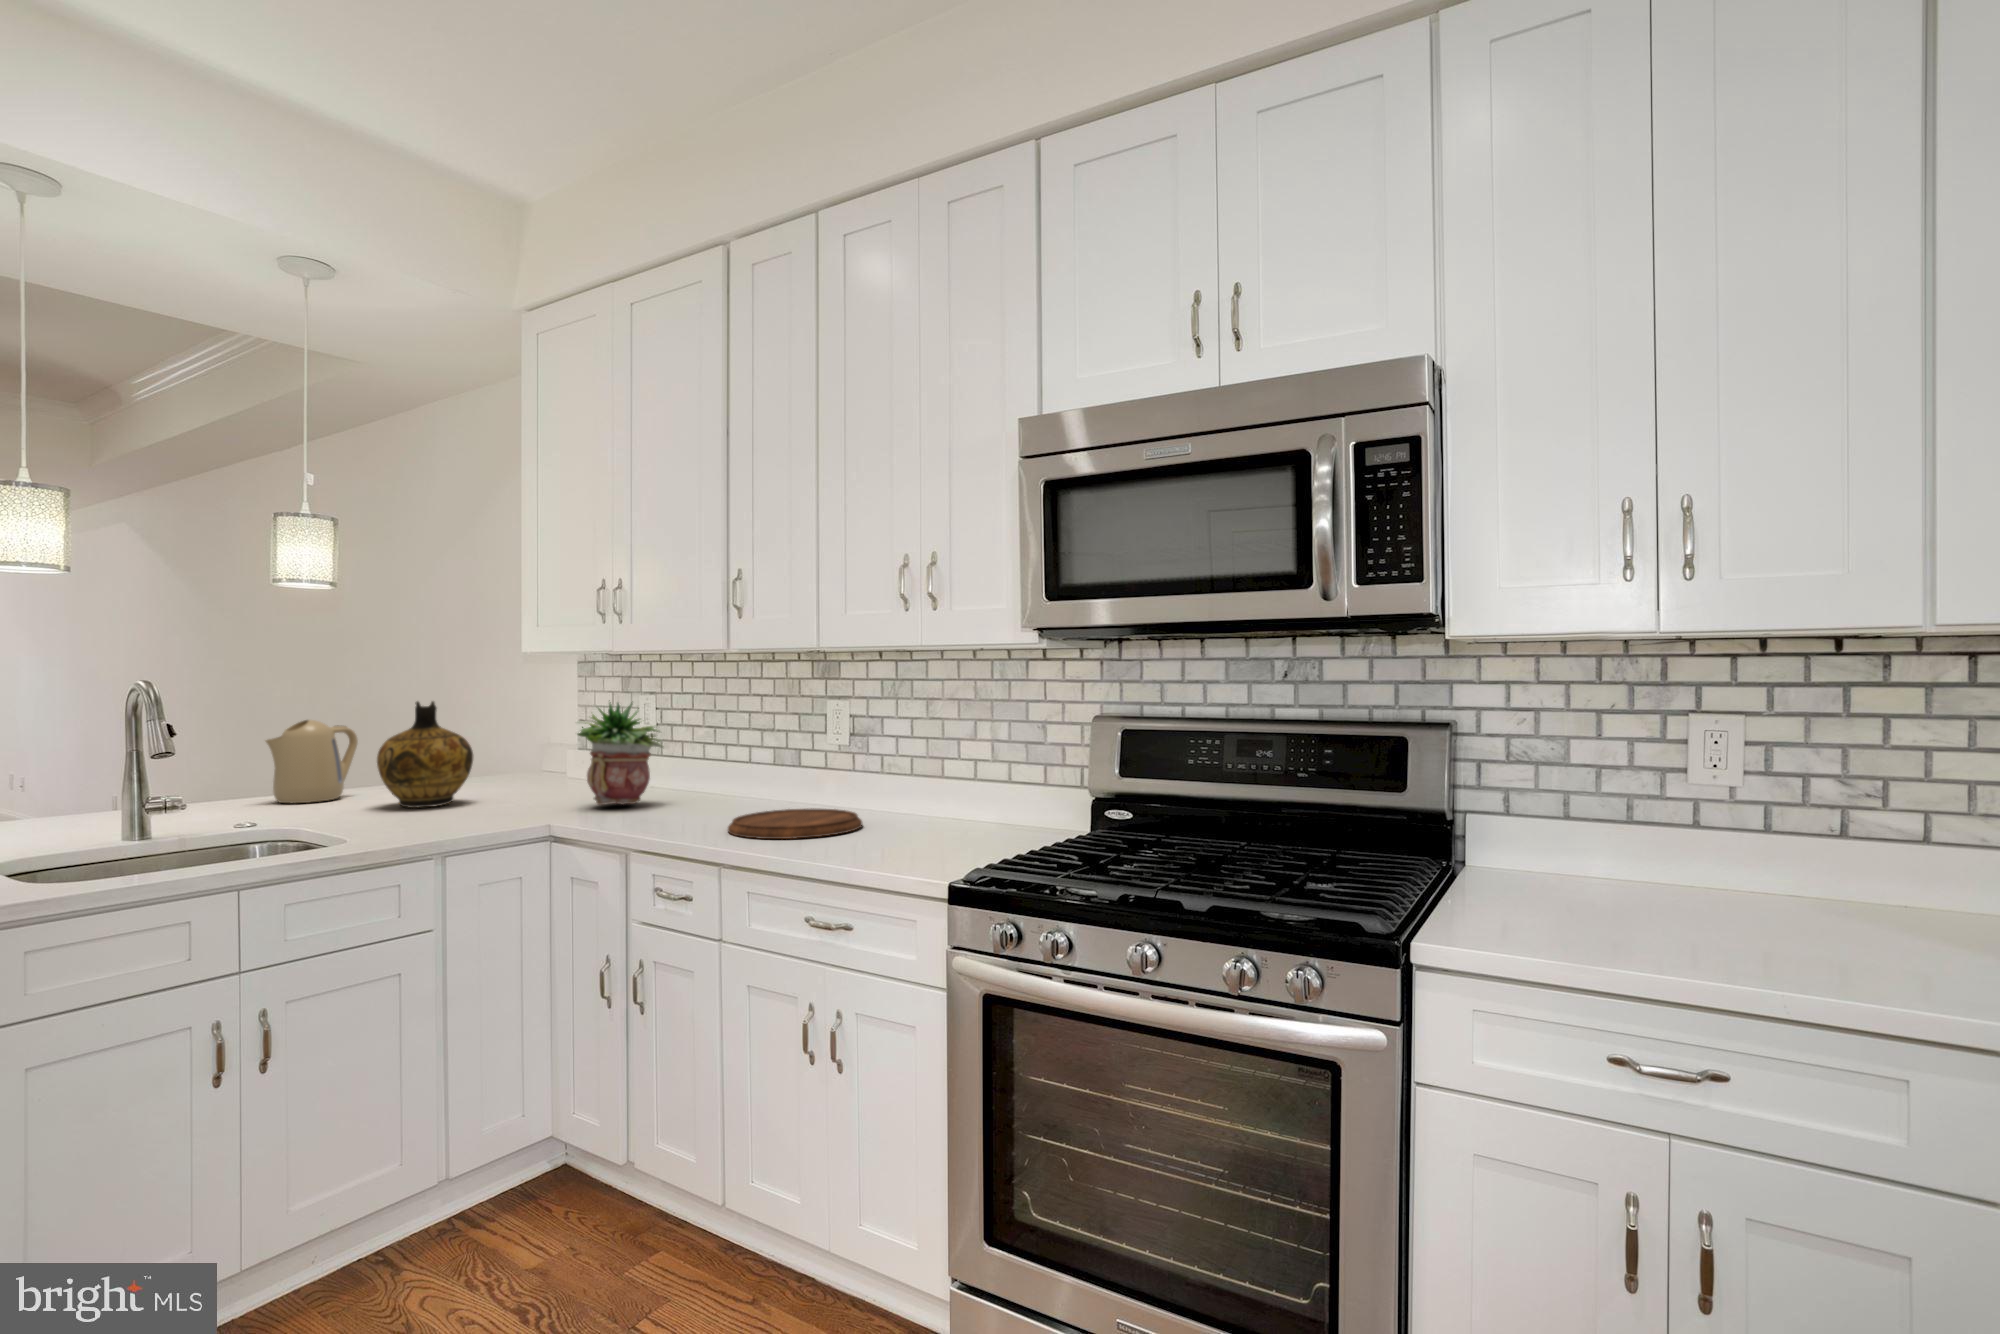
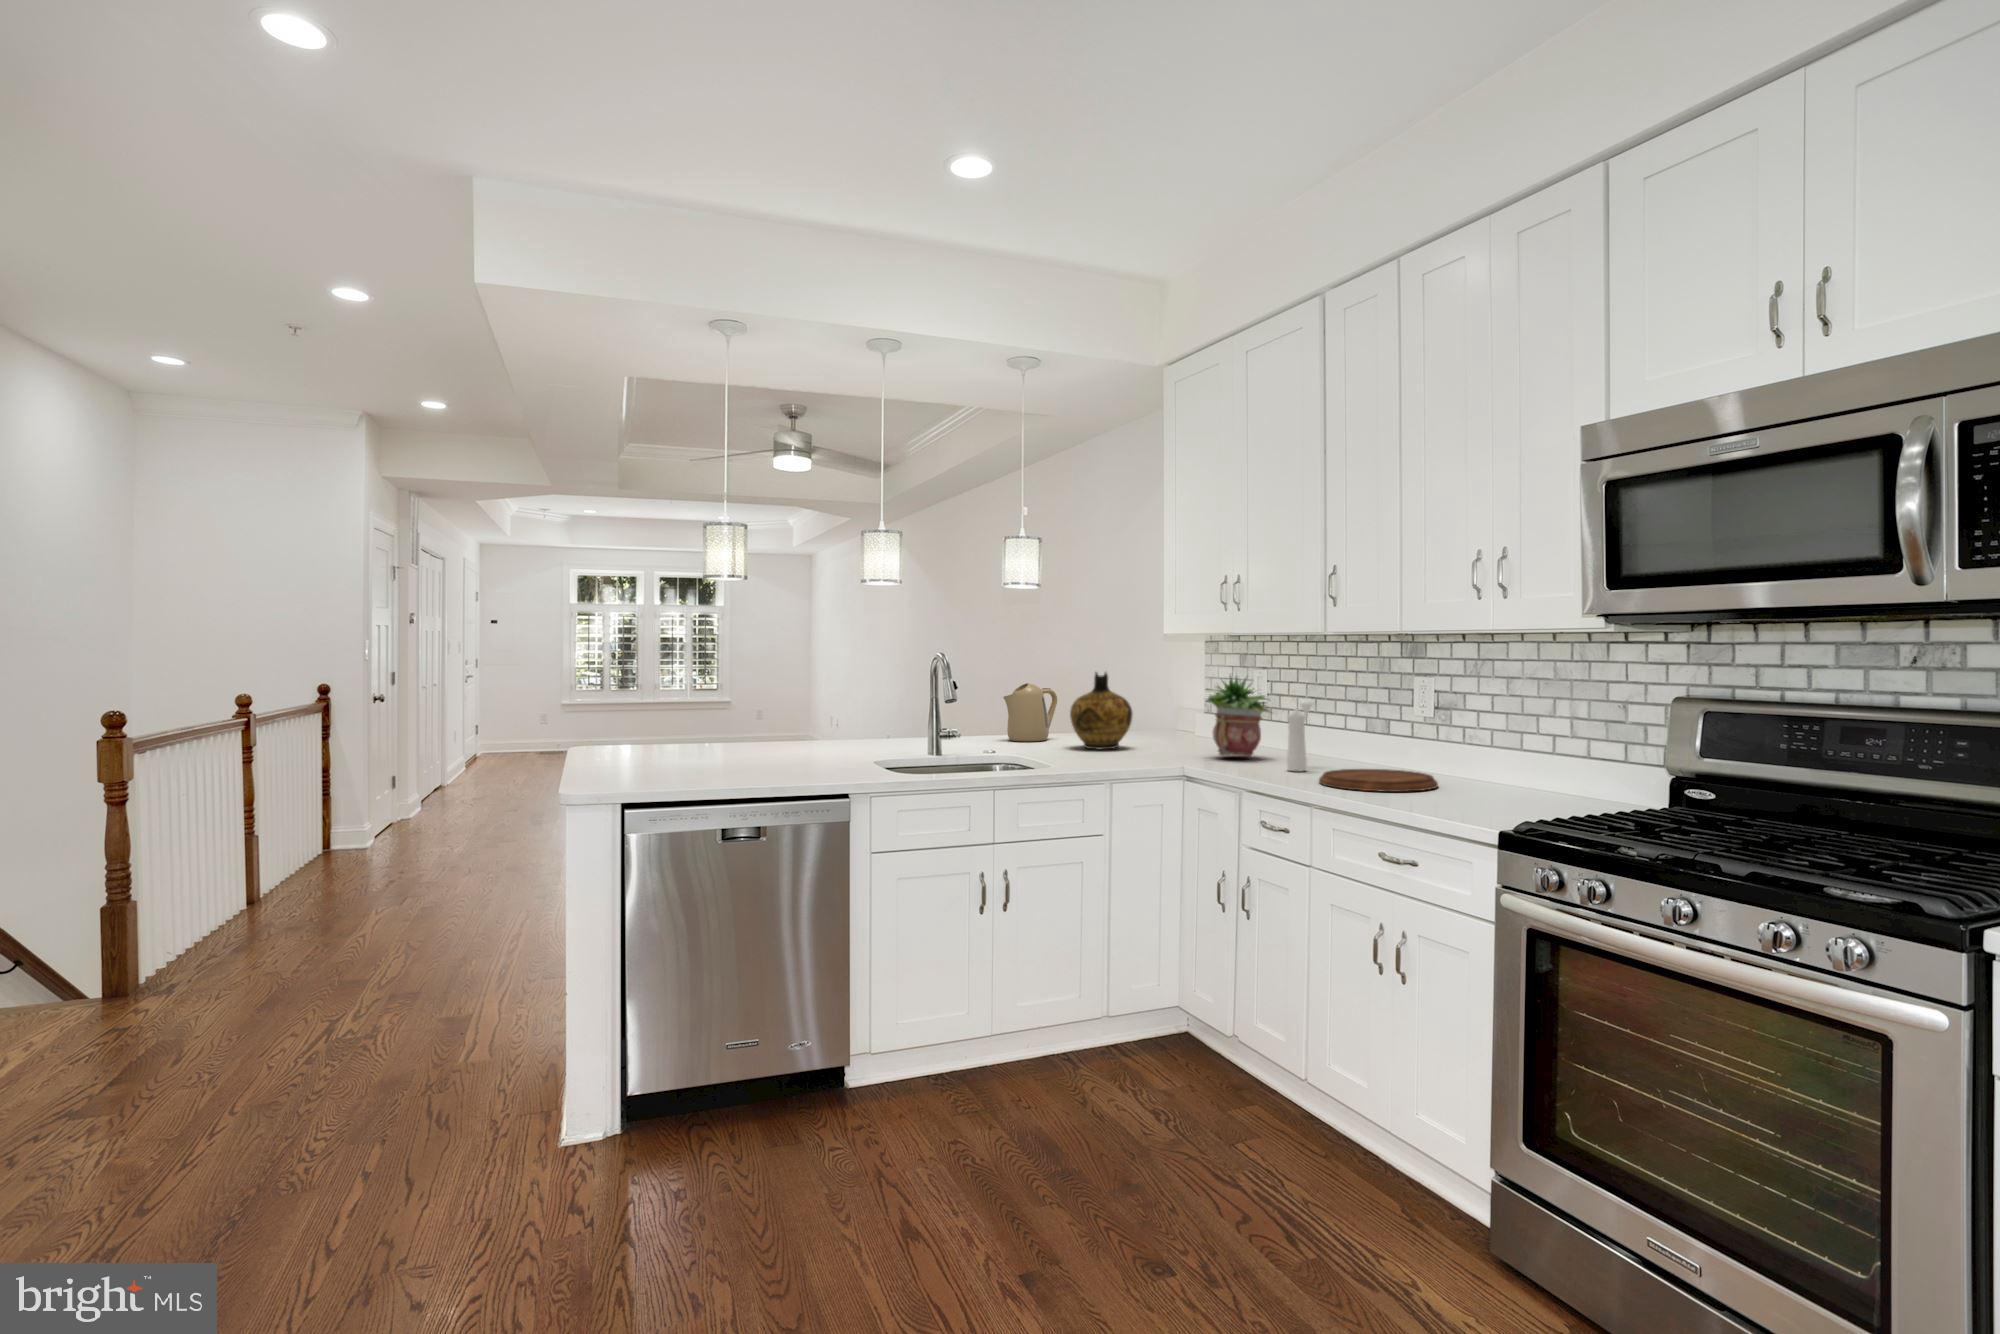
pepper mill: none [684,729,716,819] -> present [1287,699,1313,771]

